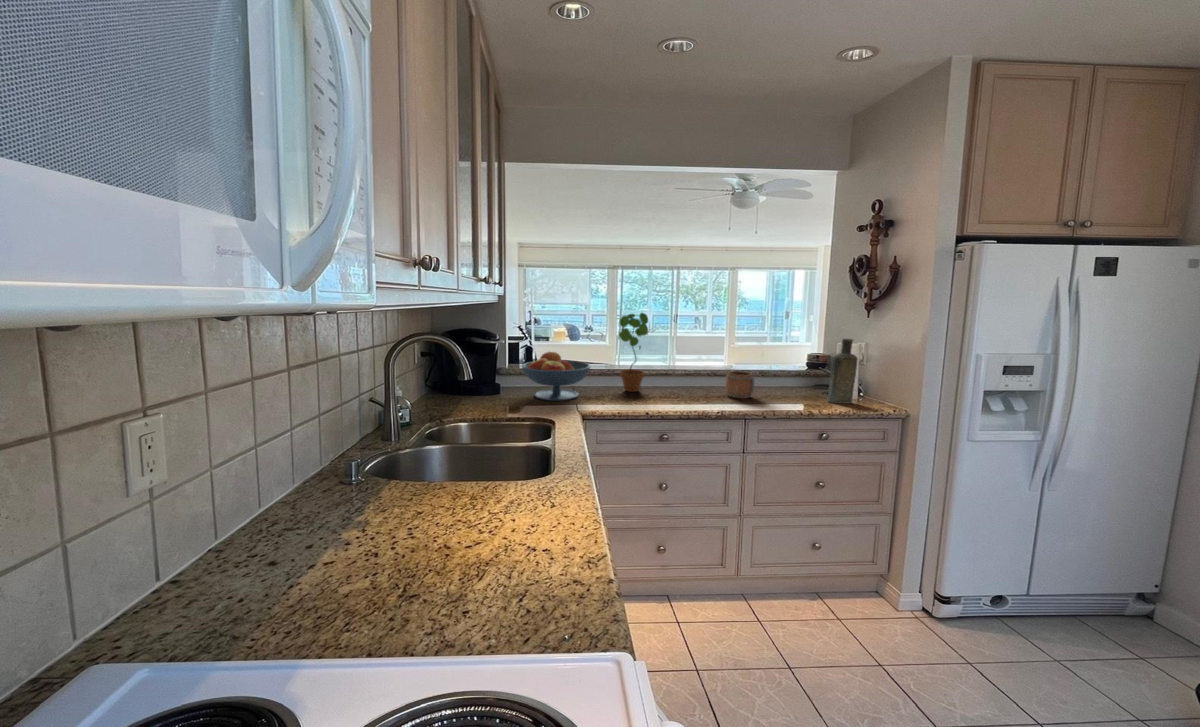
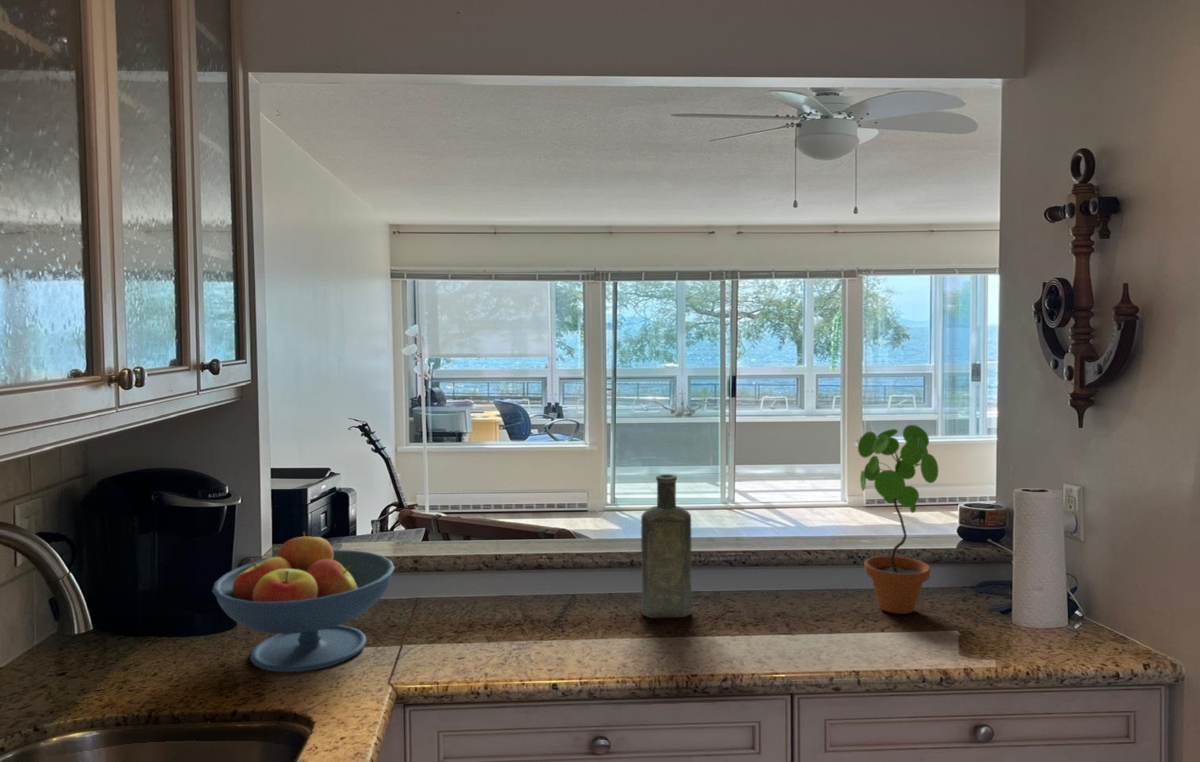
potted plant: present [619,313,648,392] -> present [858,425,938,614]
bottle: present [827,339,857,403] -> present [641,474,692,618]
mug: present [726,369,754,399] -> none [739,559,807,643]

